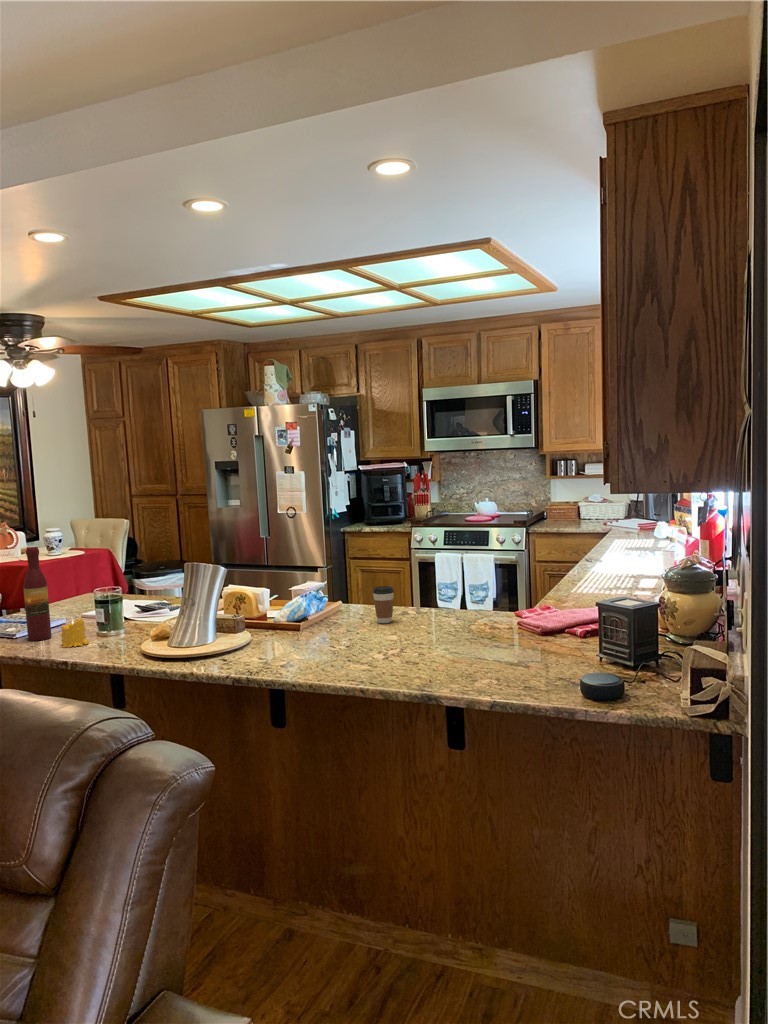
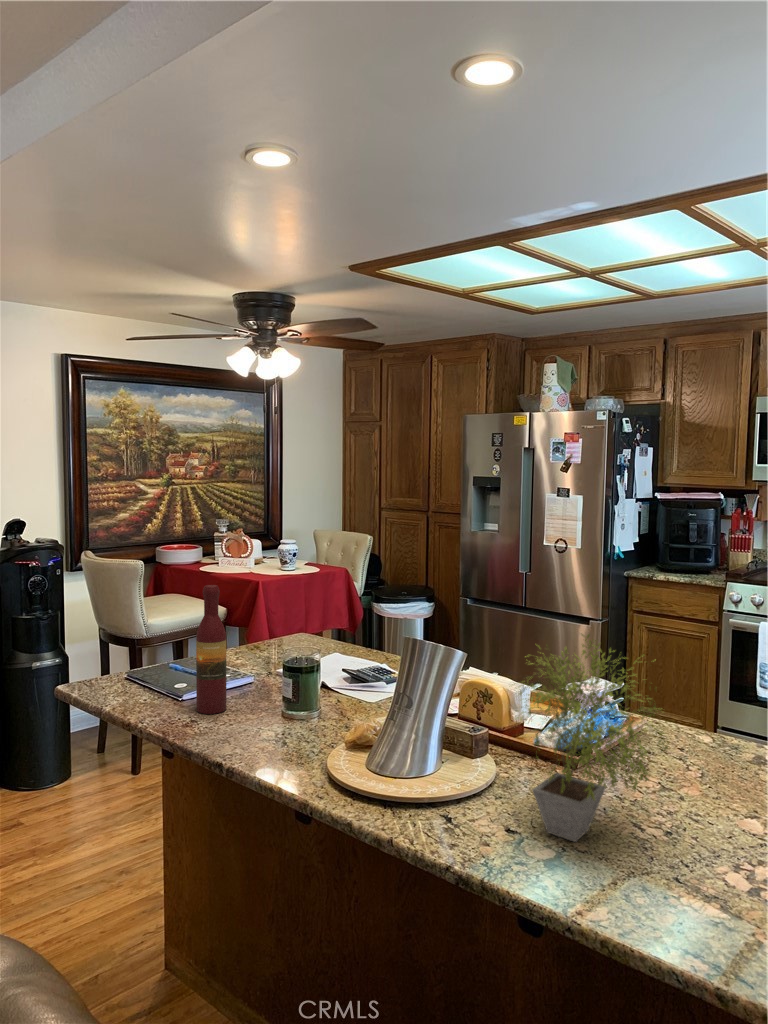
potted plant: none [251,537,348,658] -> present [514,634,668,842]
coffee cup: present [373,586,394,623] -> none [701,710,741,775]
candle: present [61,618,89,647] -> none [228,694,267,737]

